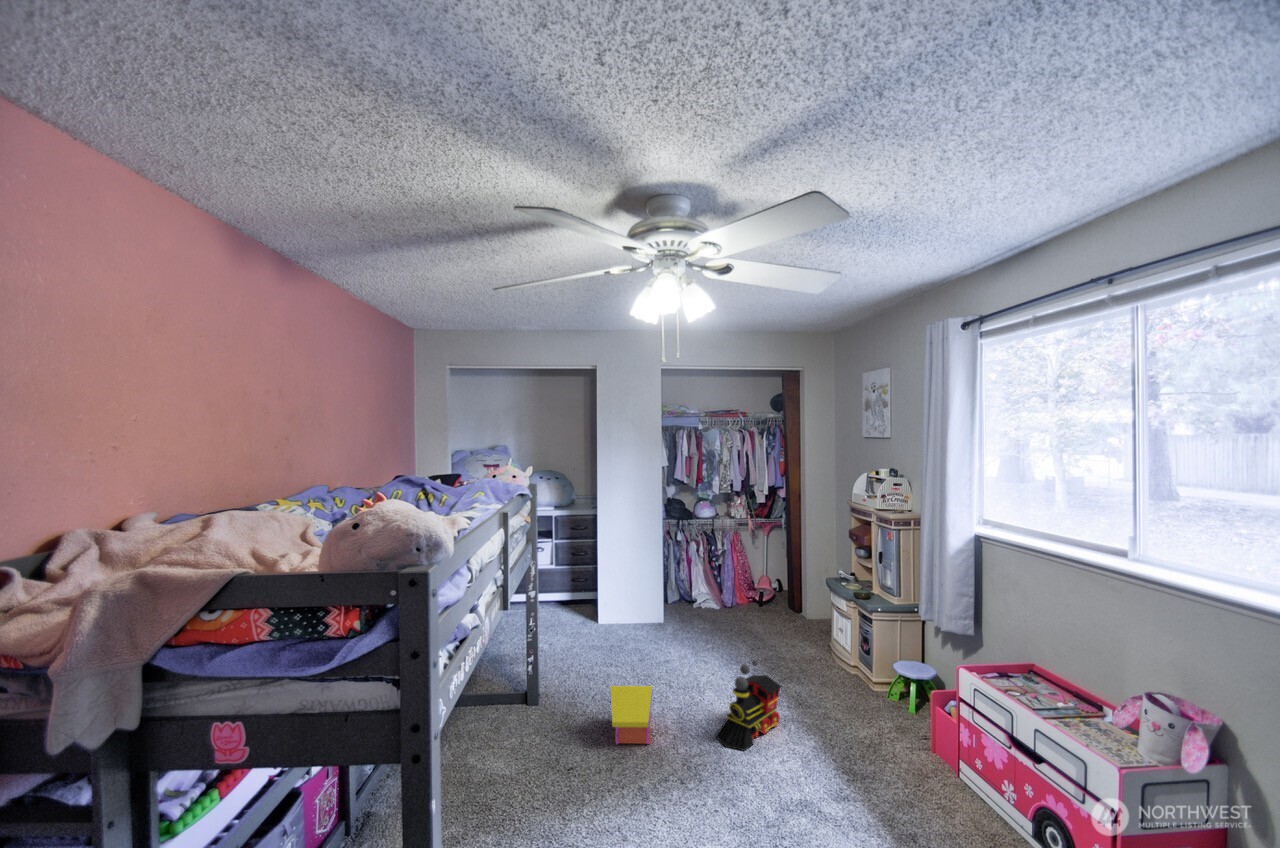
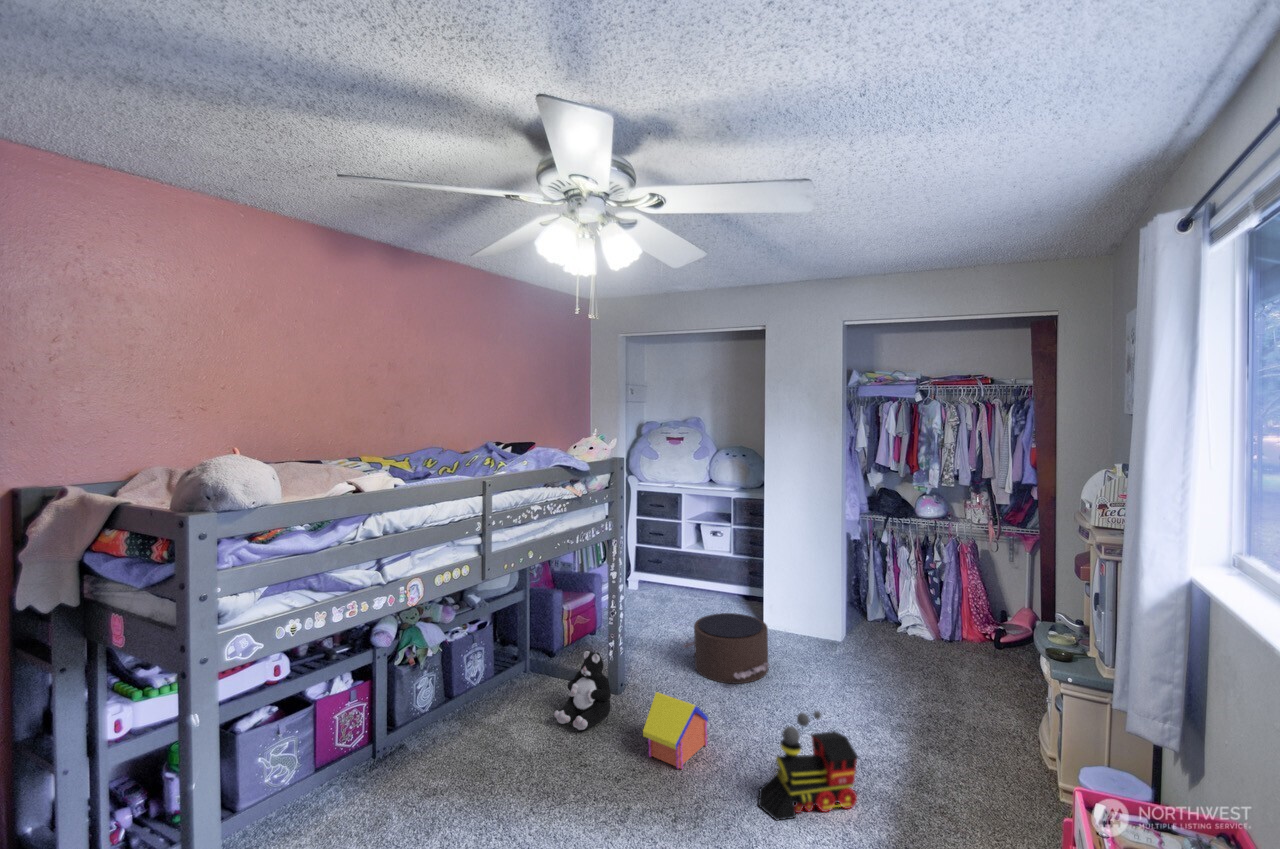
pouf: none [560,613,648,674] -> present [683,613,769,684]
plush toy: none [503,667,554,747] -> present [554,650,611,730]

